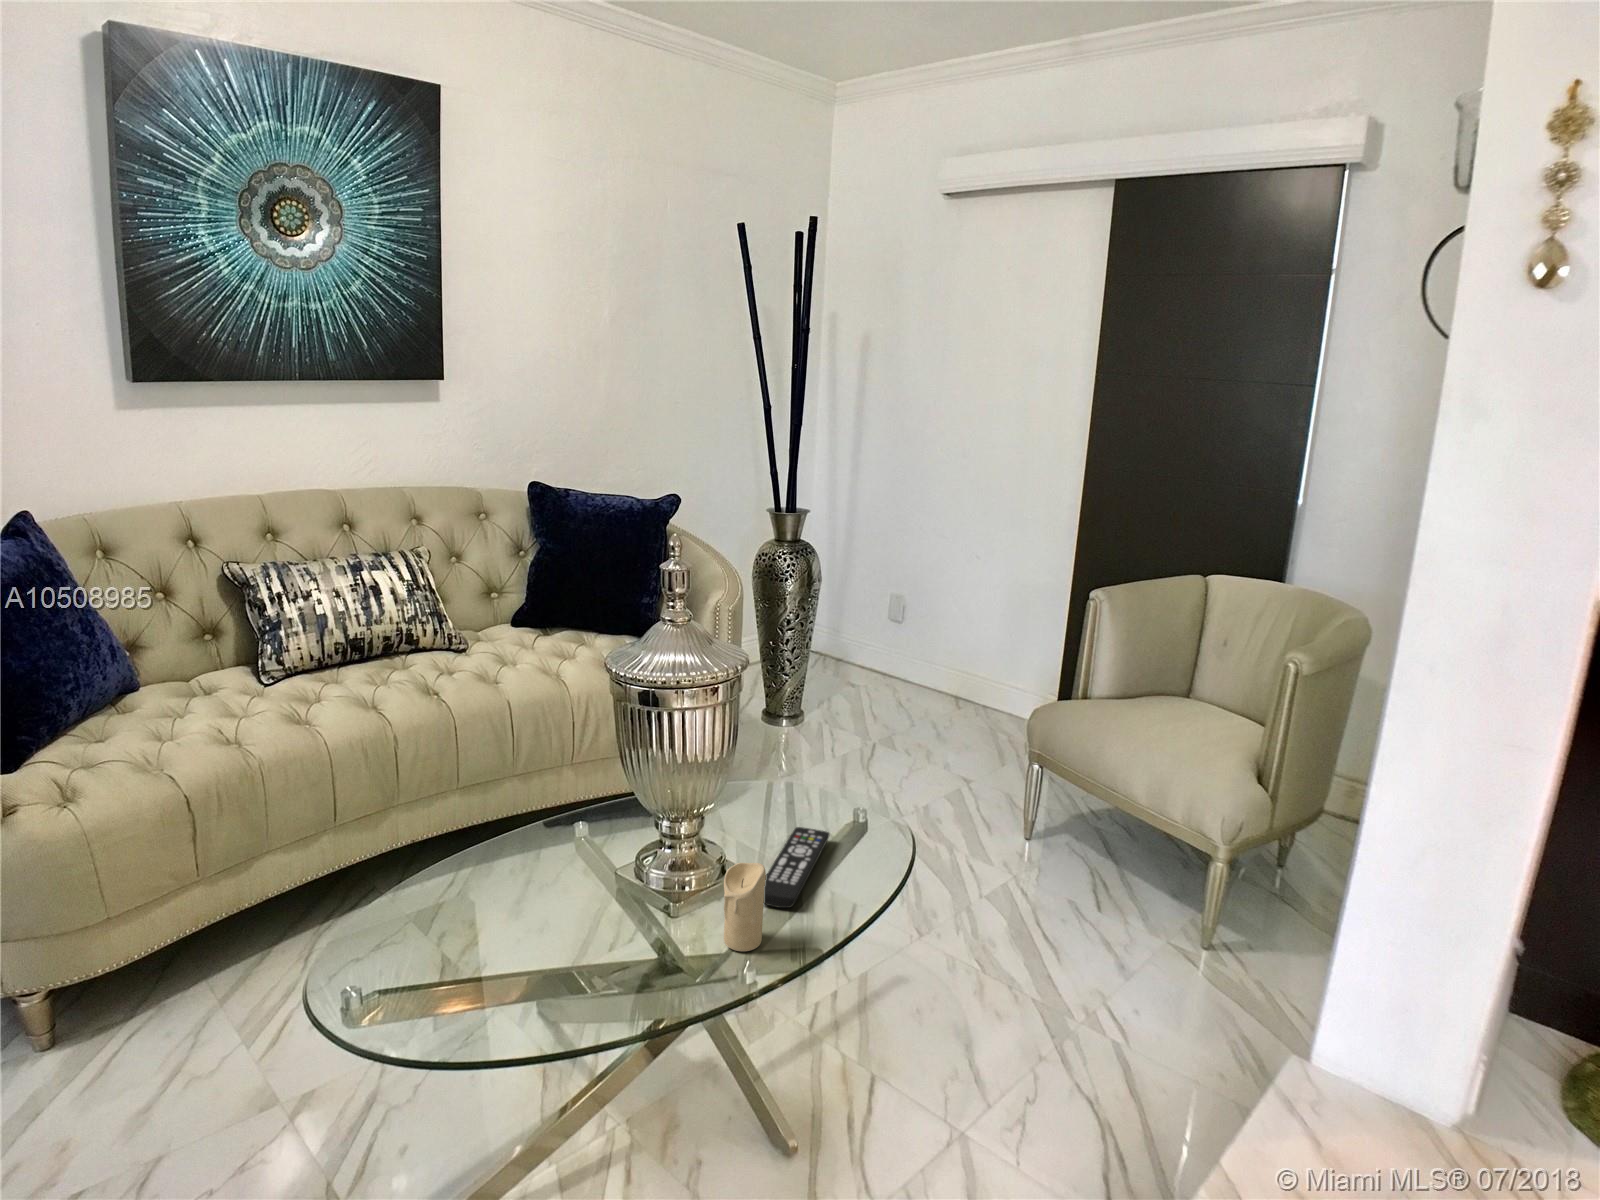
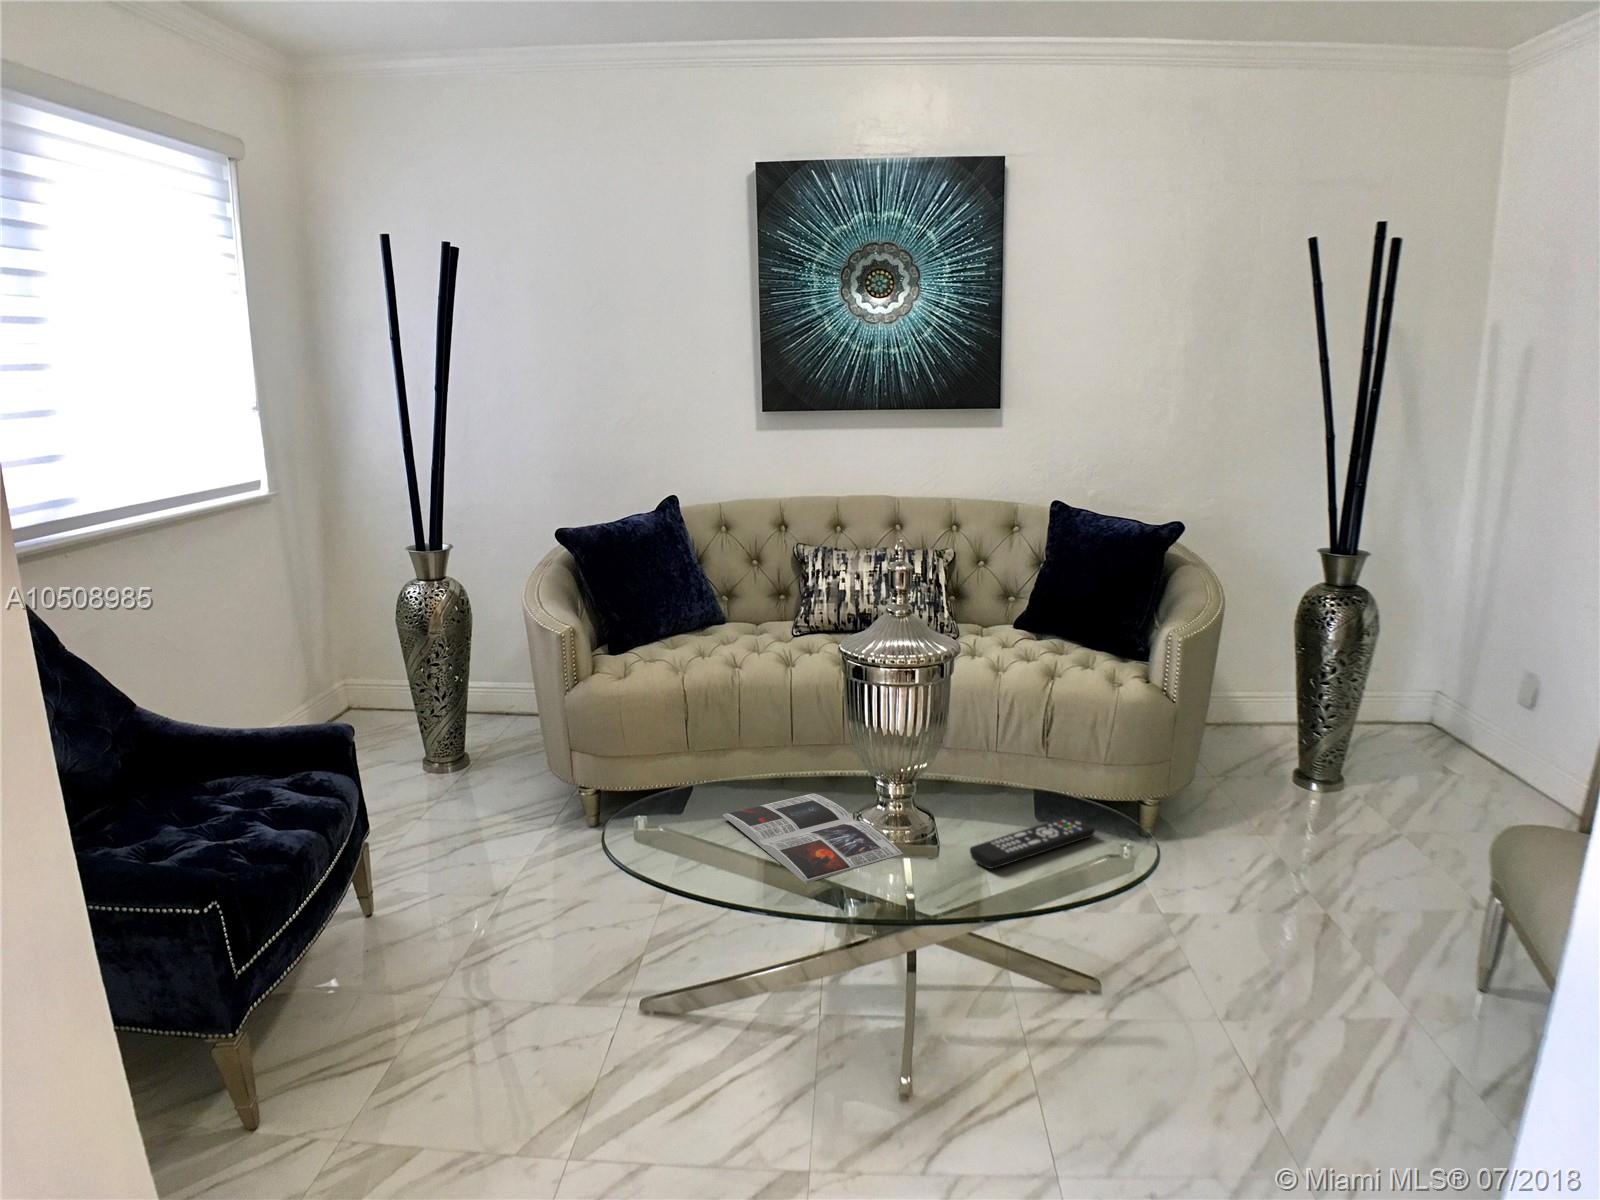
candle: present [724,863,766,951] -> none [908,808,946,885]
magazine: none [426,884,688,1001] -> present [723,794,903,884]

